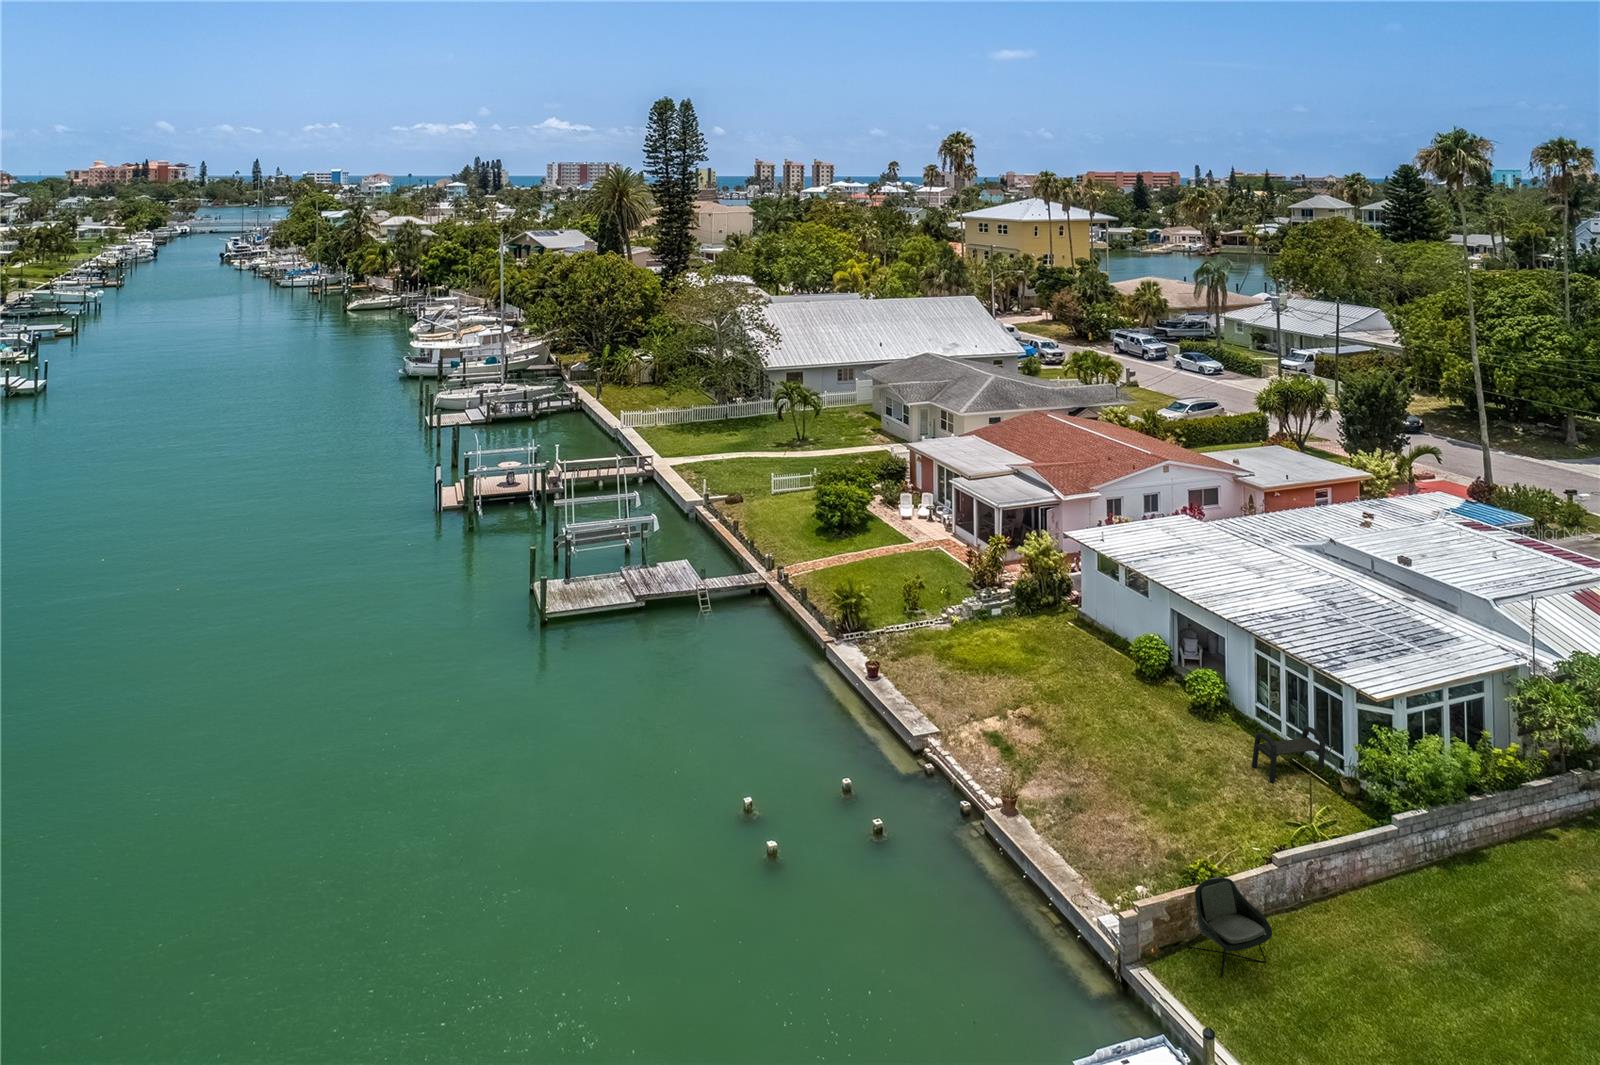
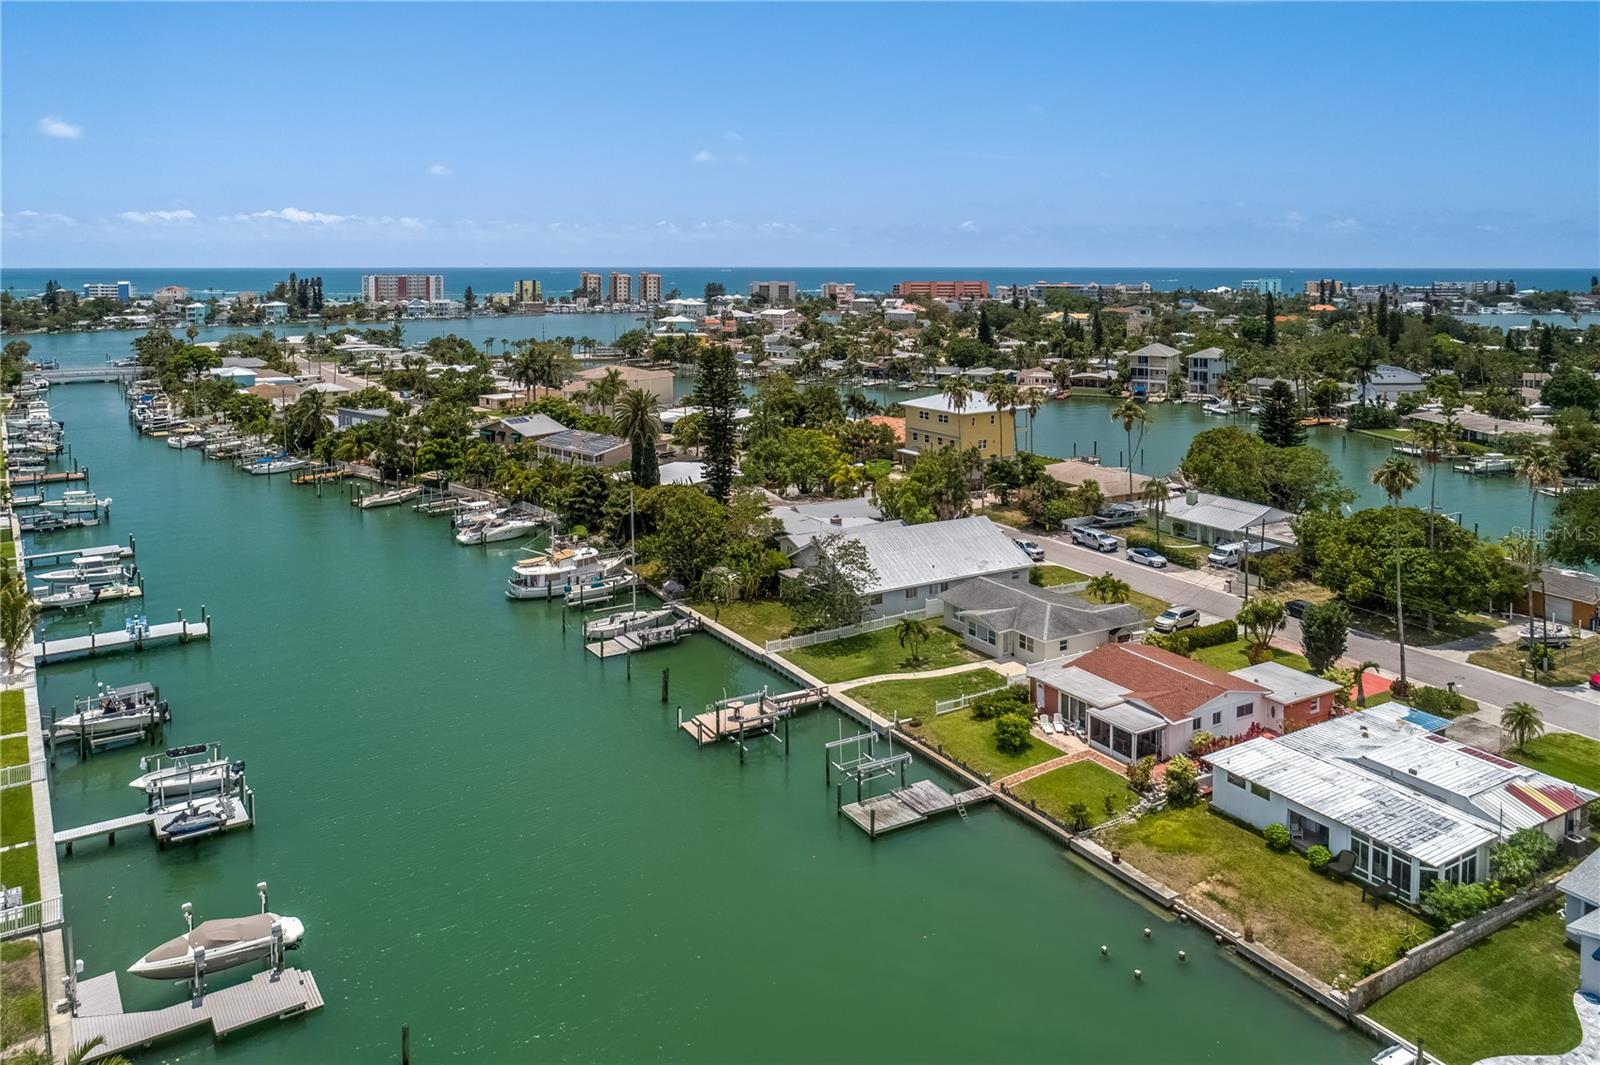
lounge chair: present [1187,877,1272,977] -> present [1325,850,1357,886]

